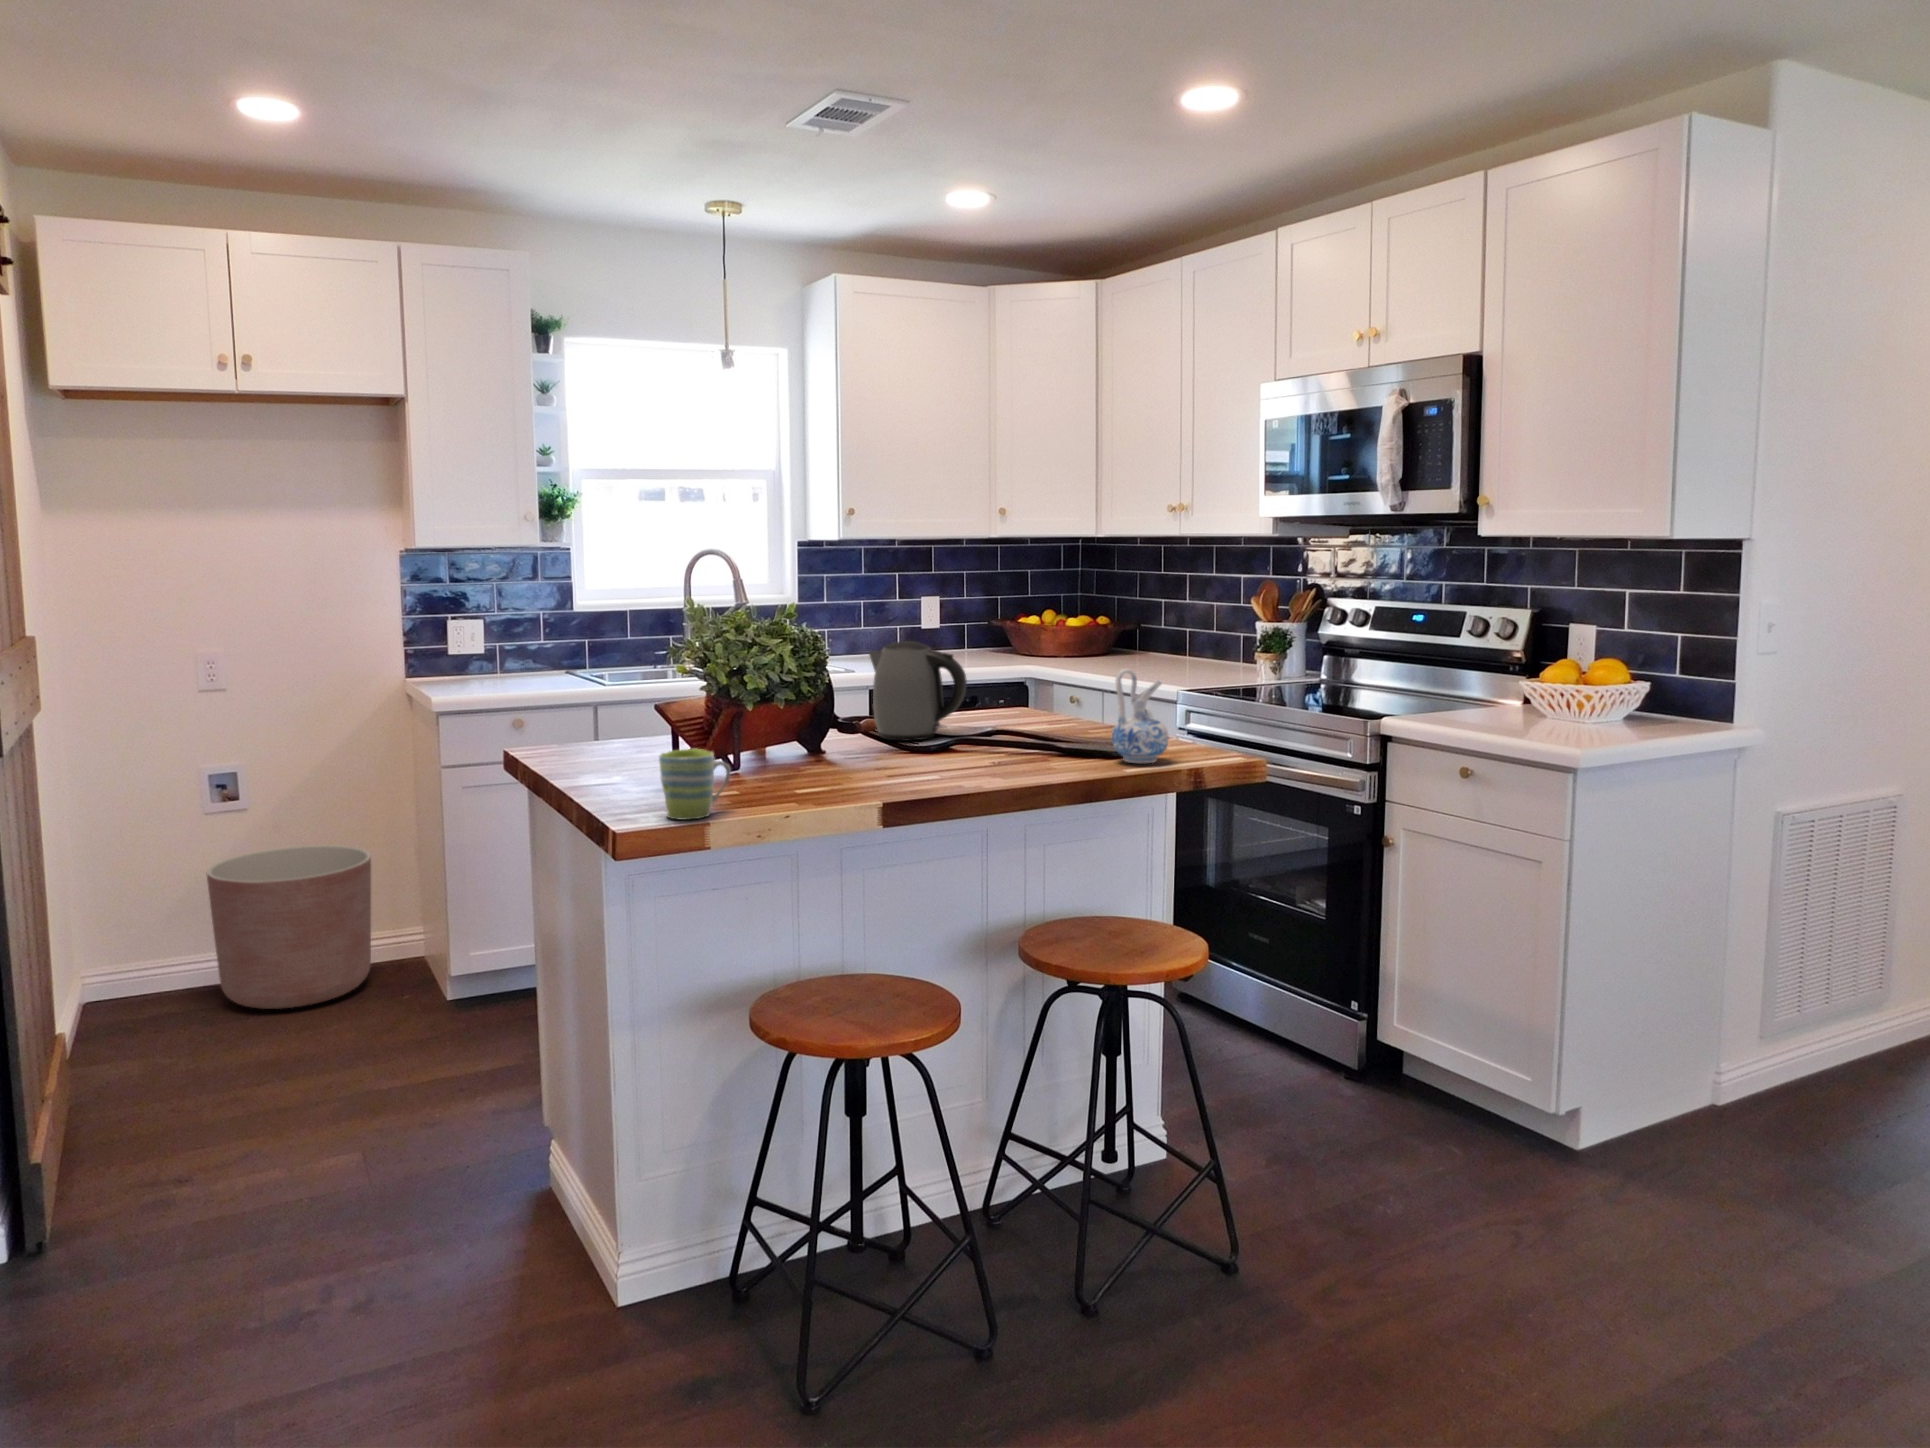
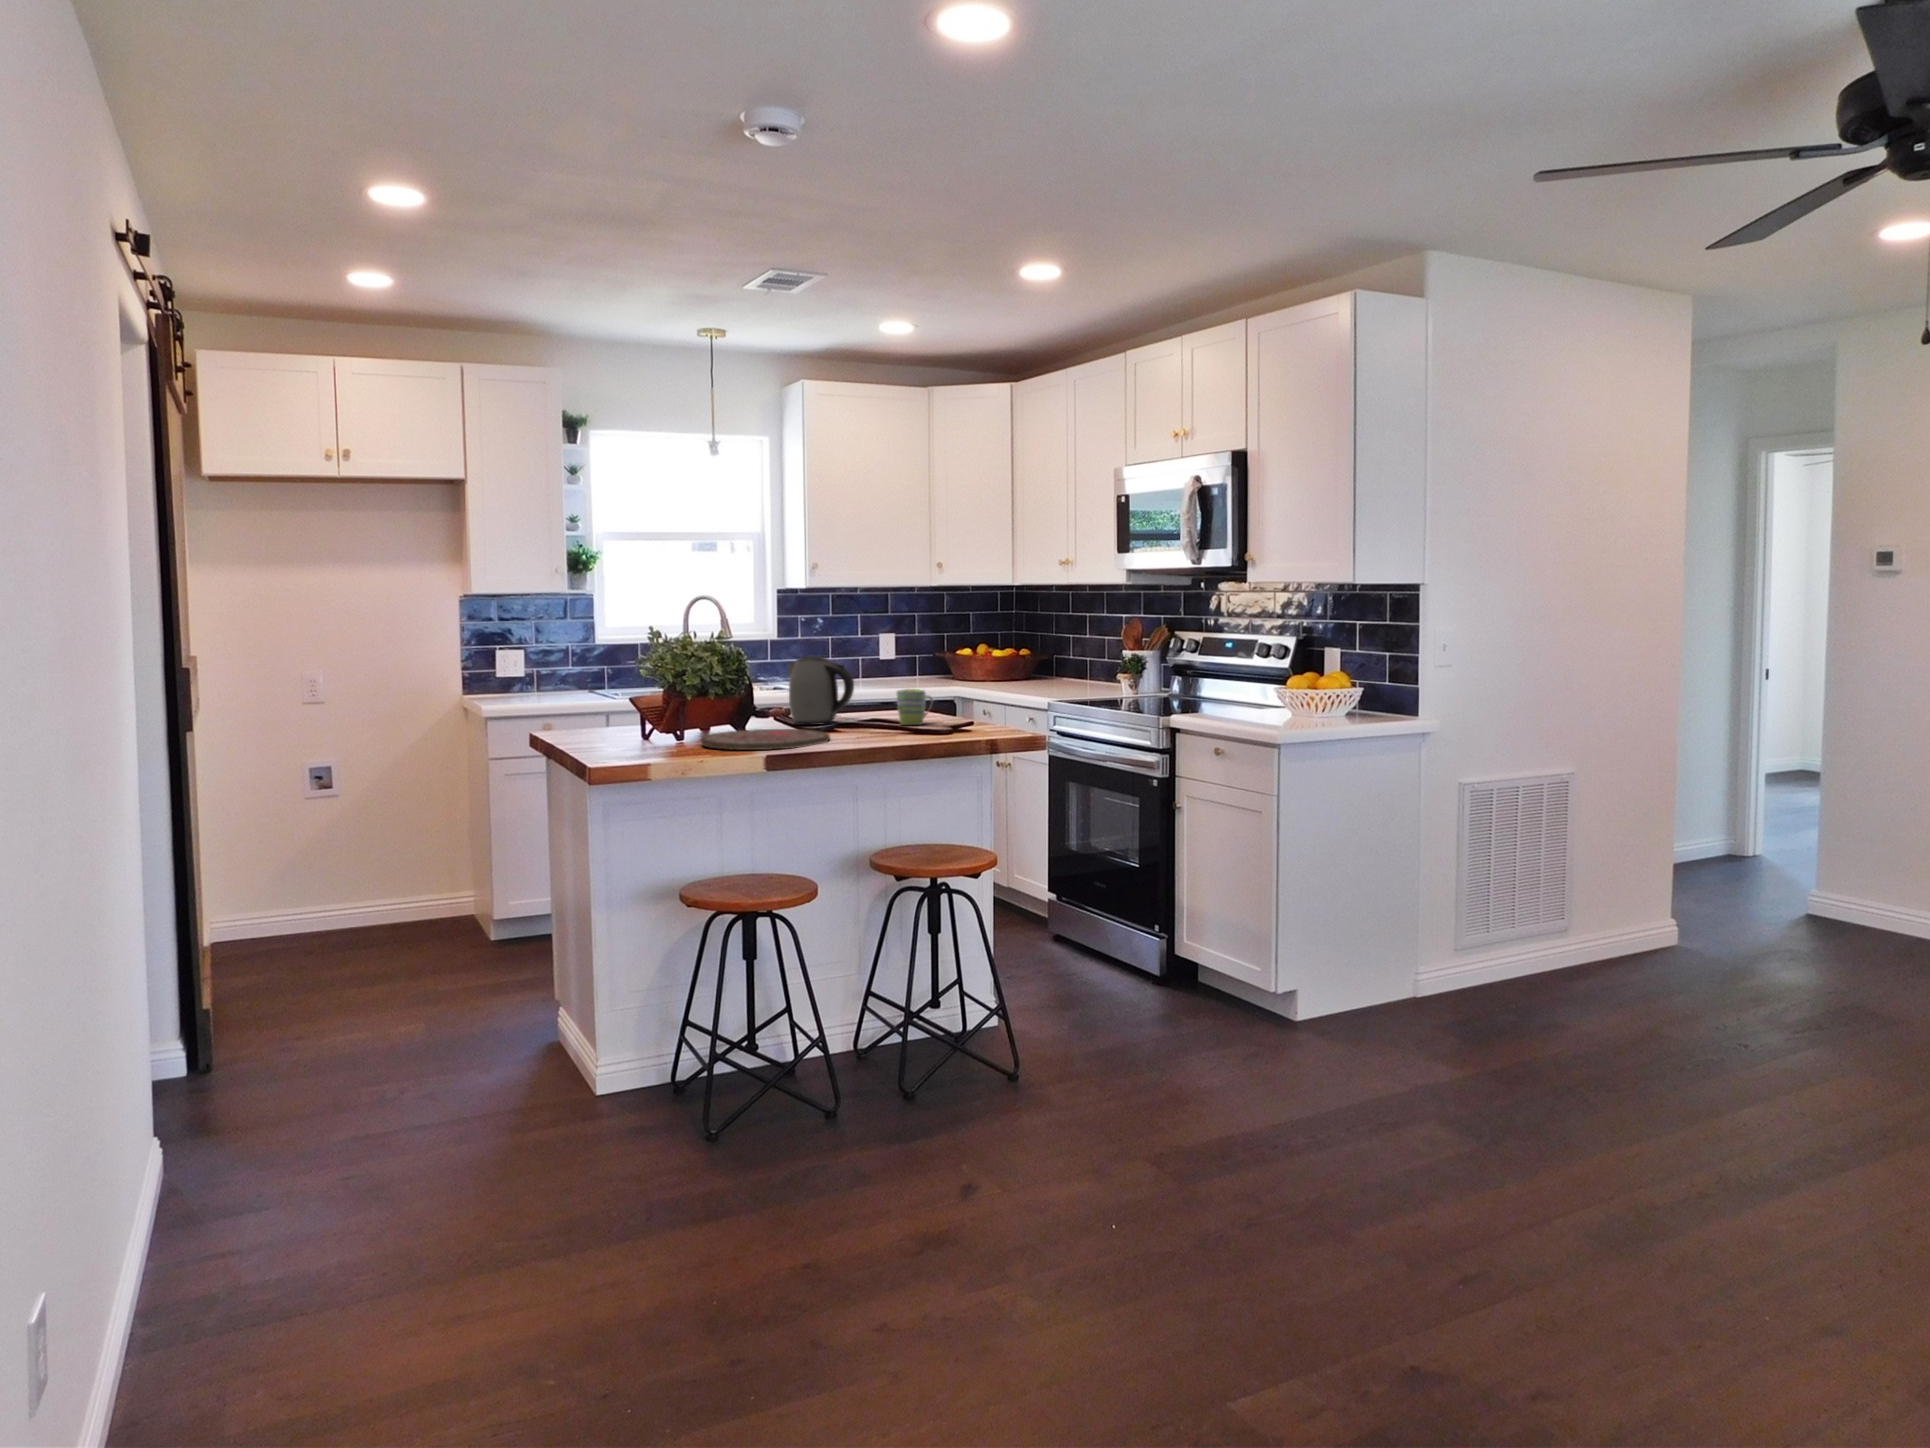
ceramic pitcher: present [1112,669,1169,764] -> none [937,670,975,734]
mug: present [659,749,731,820] -> present [897,689,933,725]
cutting board: none [770,751,958,794] -> present [701,729,830,750]
planter: present [207,845,371,1009] -> none [307,823,433,944]

